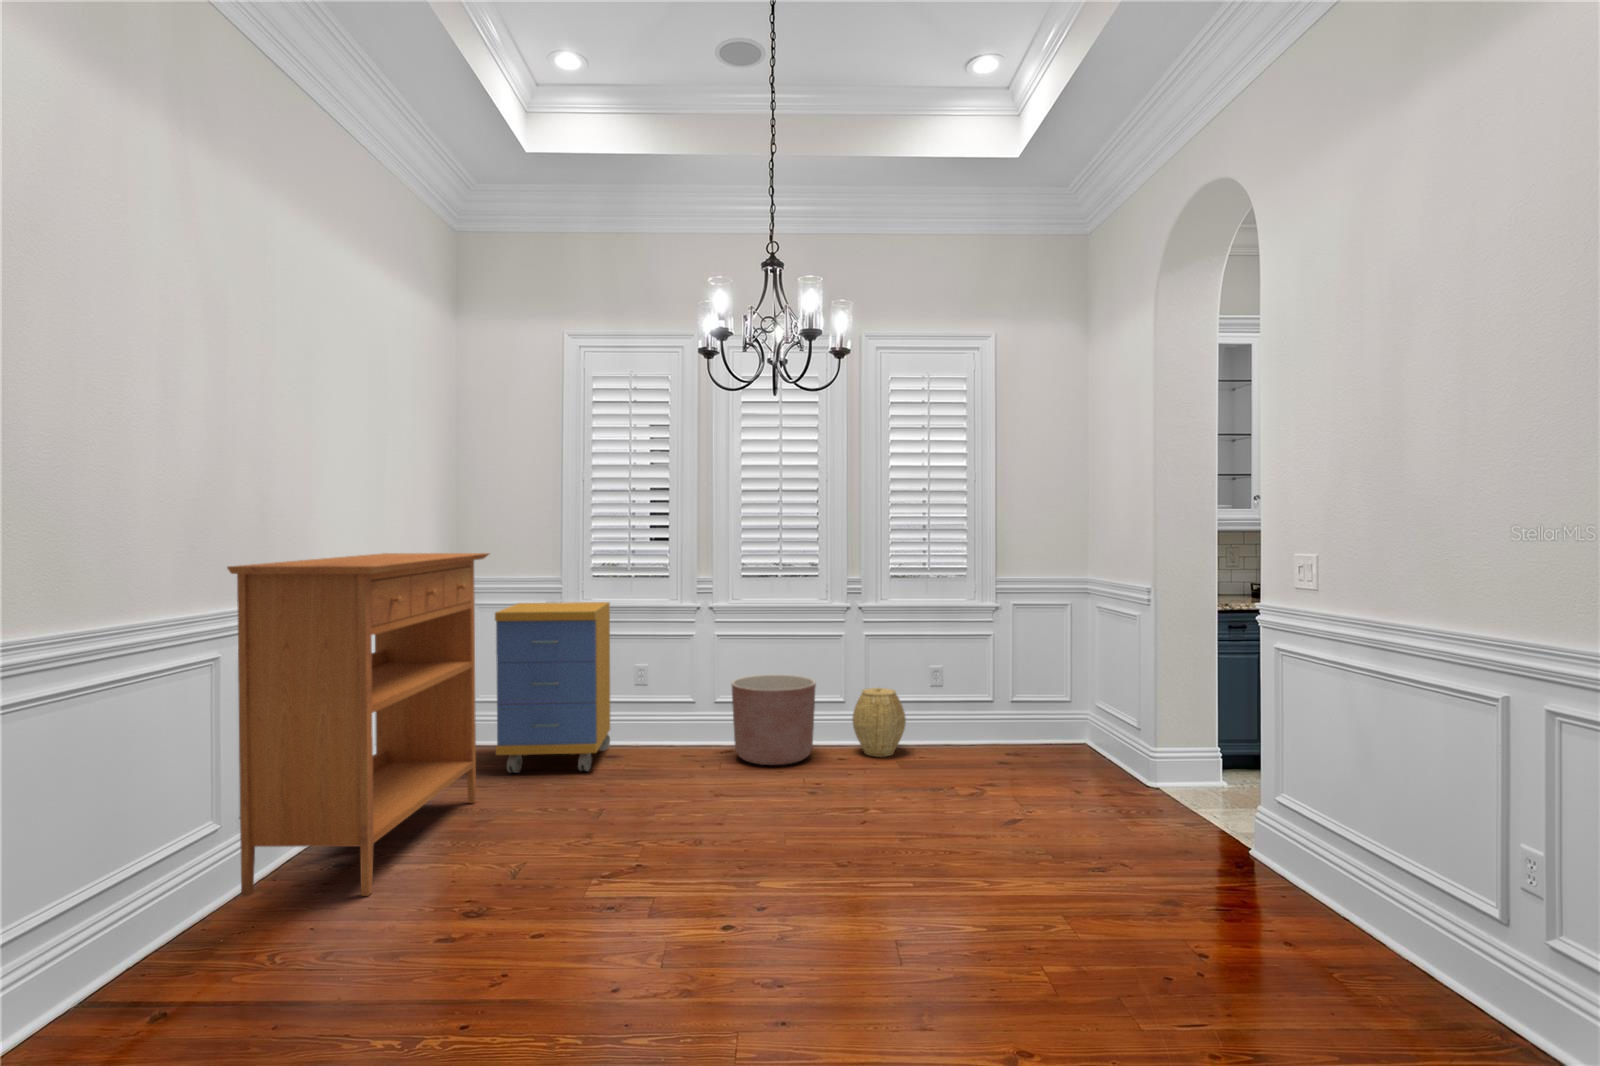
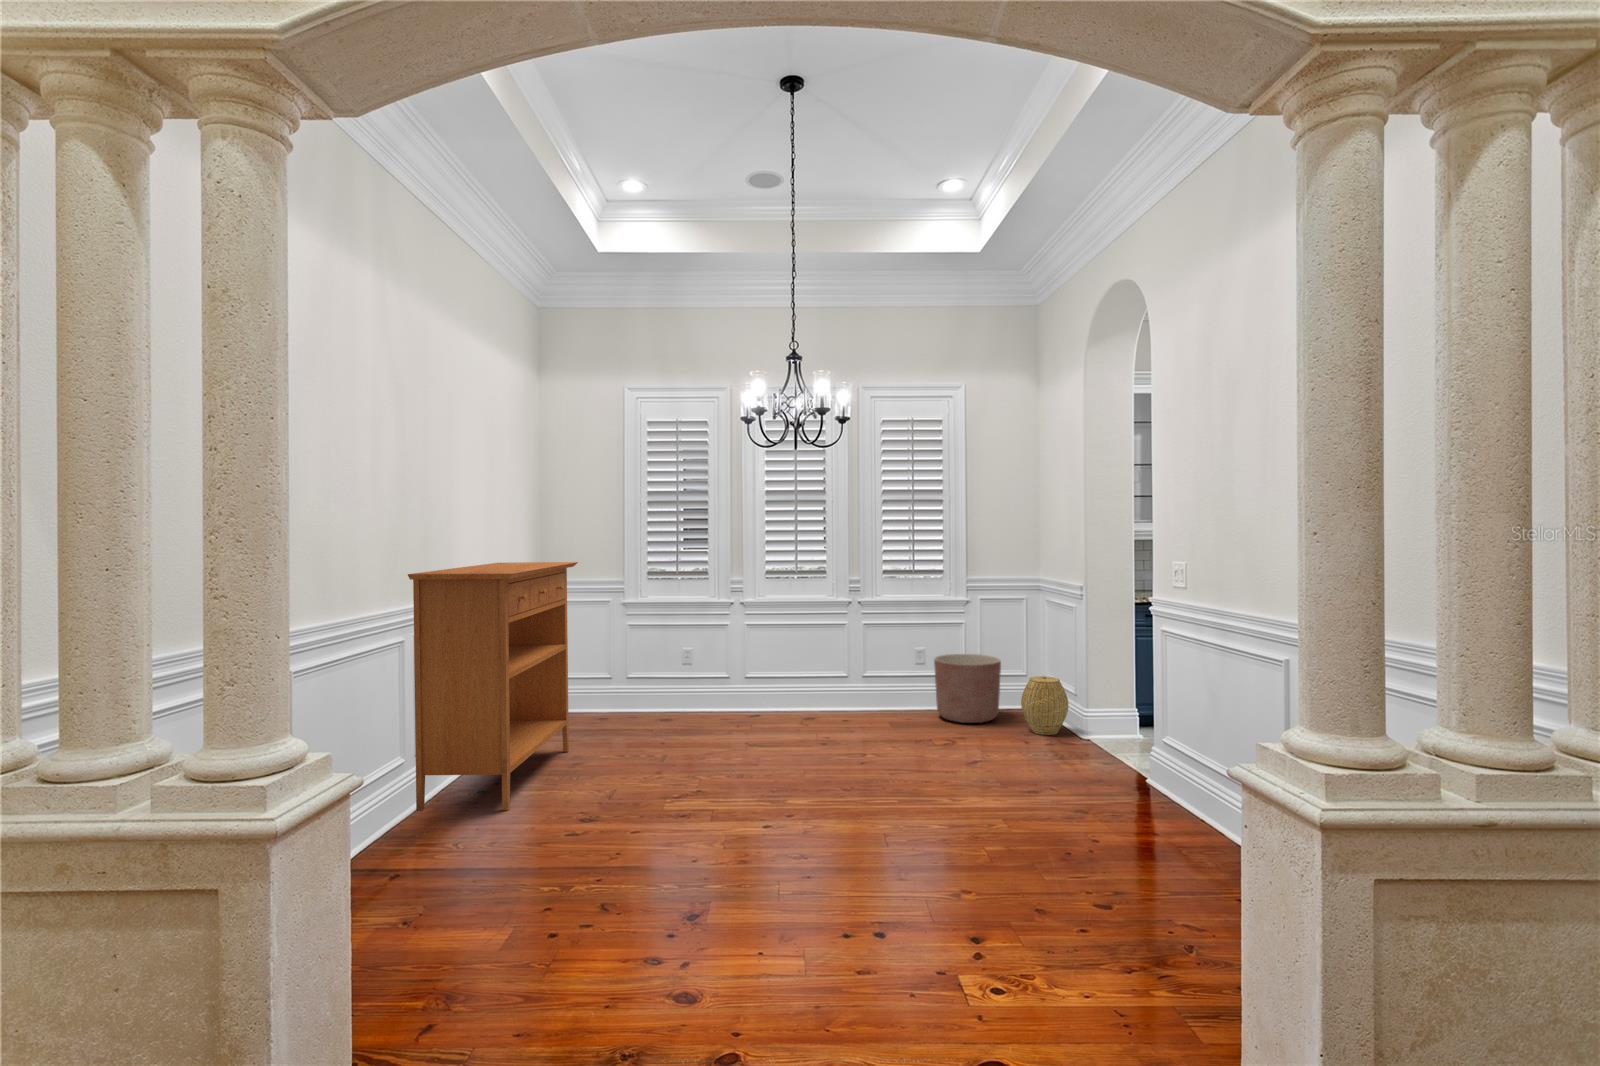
storage cabinet: present [495,602,610,773] -> none [578,599,664,731]
planter: present [731,675,816,765] -> present [934,654,1001,723]
woven basket: present [852,688,906,757] -> present [1021,676,1068,735]

